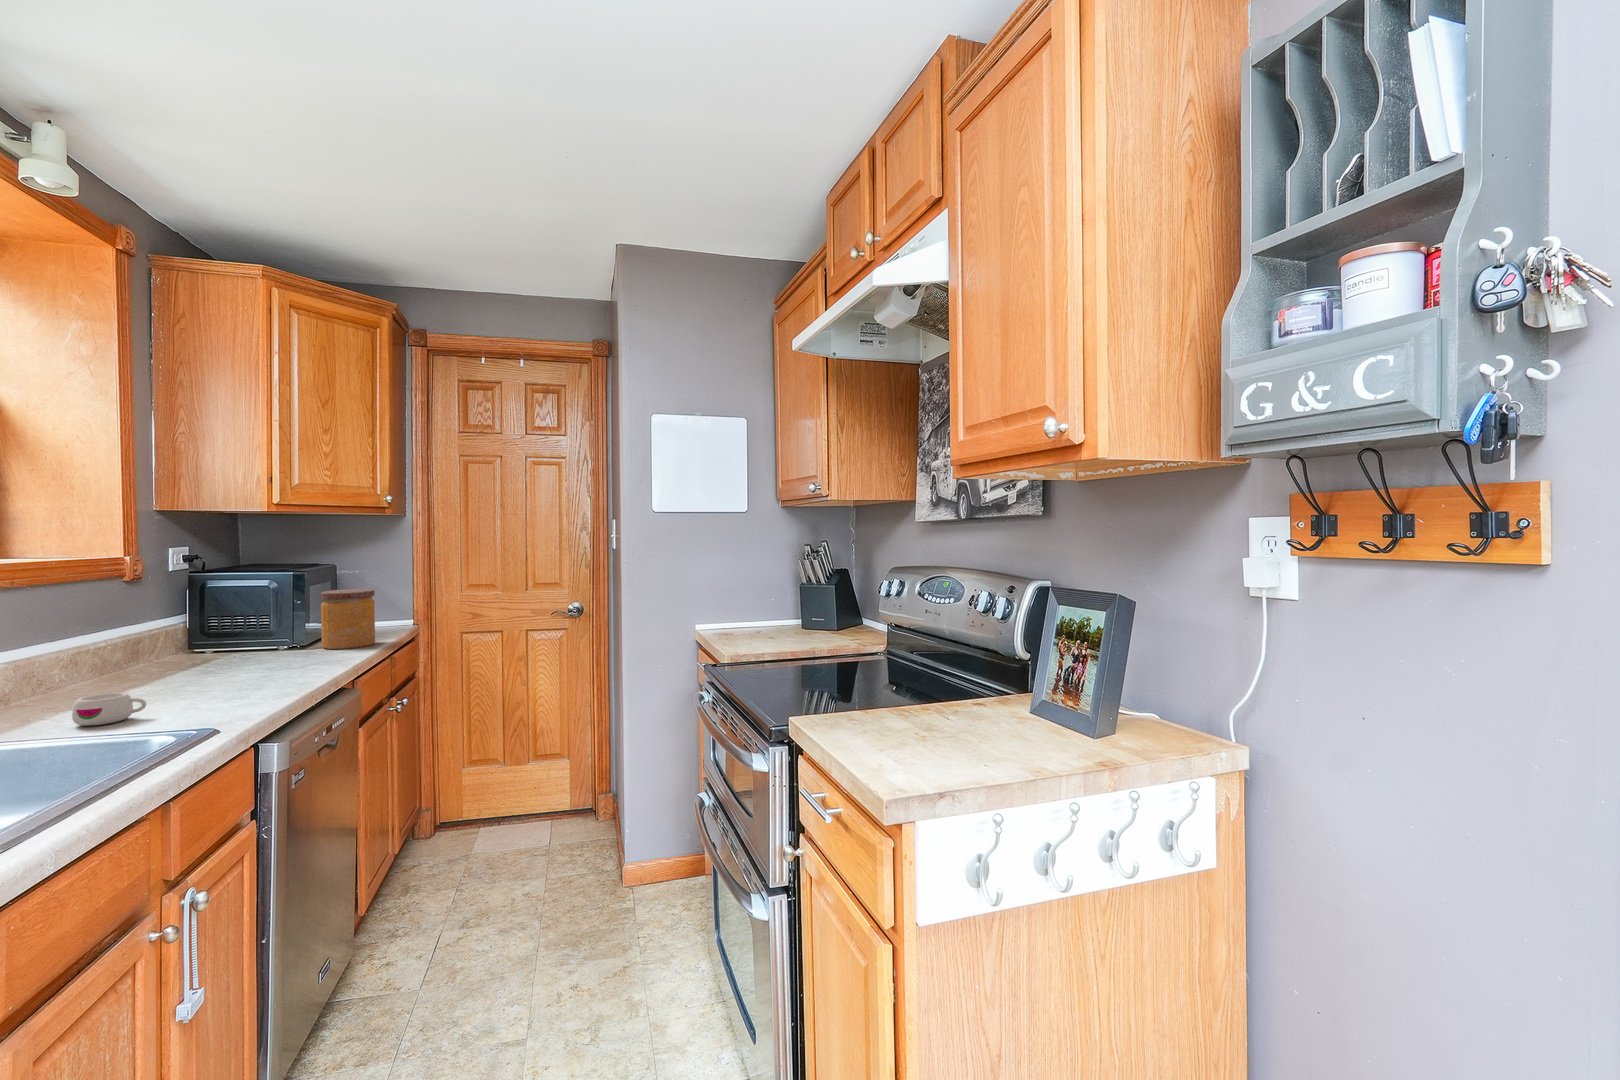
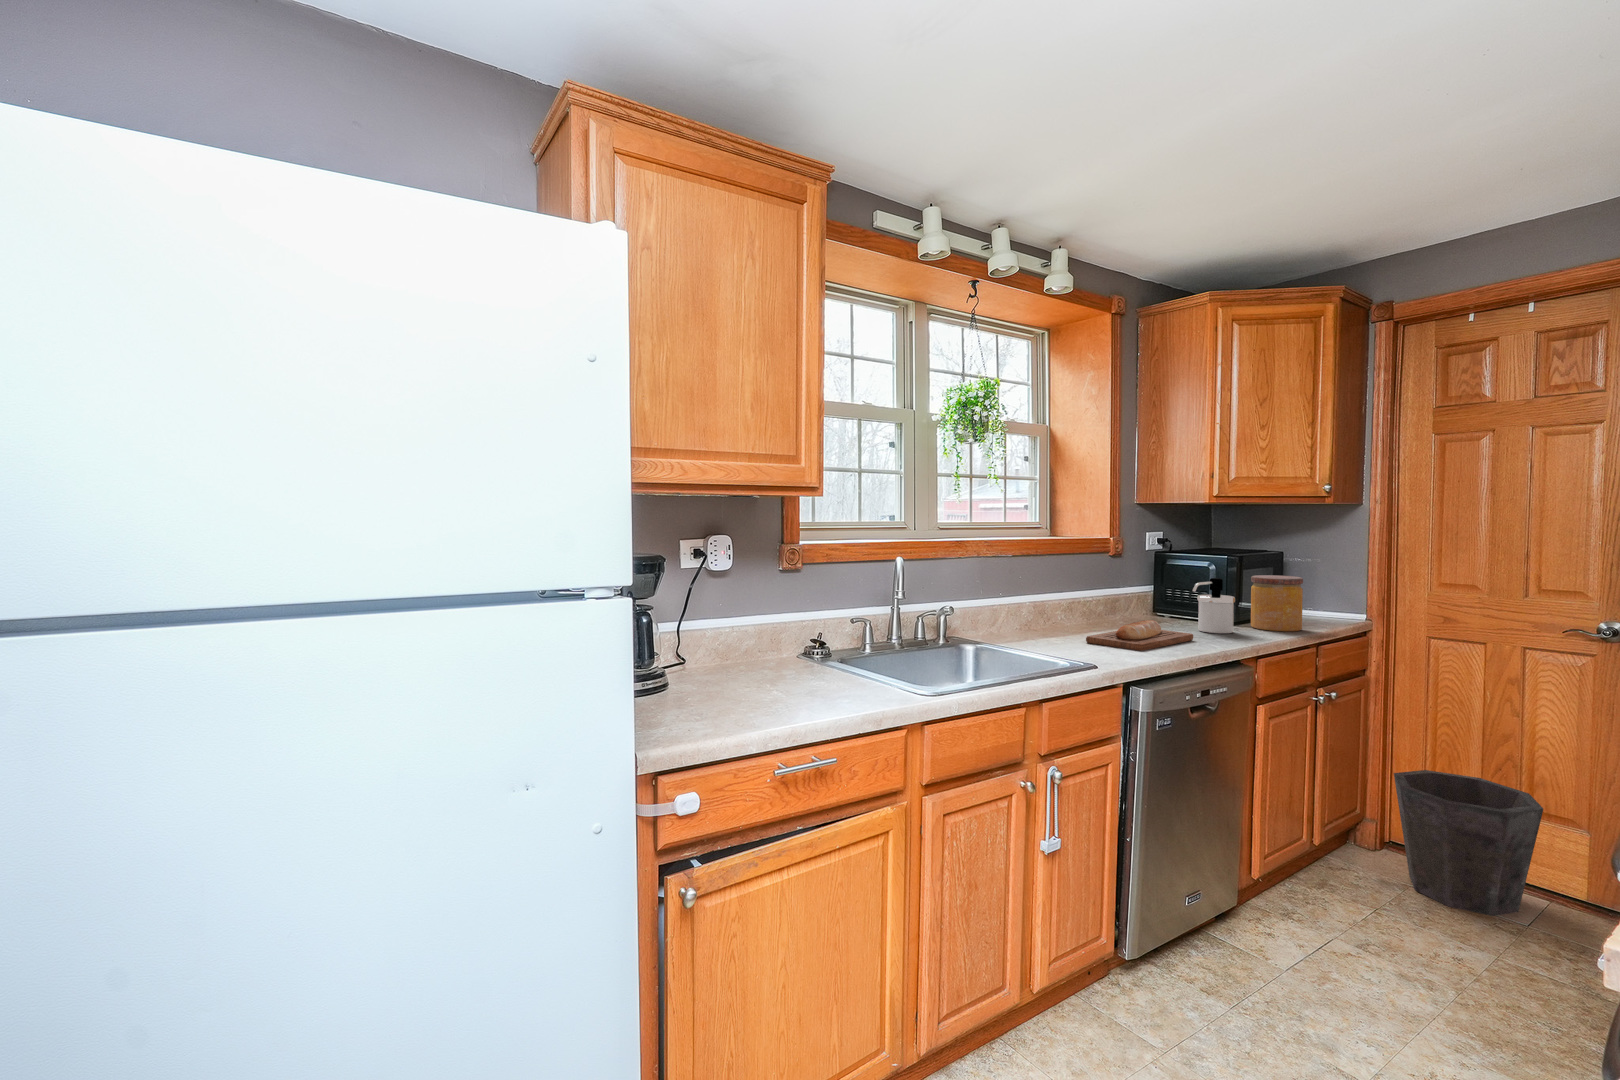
soap dispenser: none [269,598,315,662] -> present [1192,578,1235,633]
bread loaf: none [140,659,284,707] -> present [1086,620,1193,651]
mug: present [72,693,146,726] -> none [1044,628,1080,648]
waste bin: none [450,741,551,855] -> present [1394,770,1543,916]

